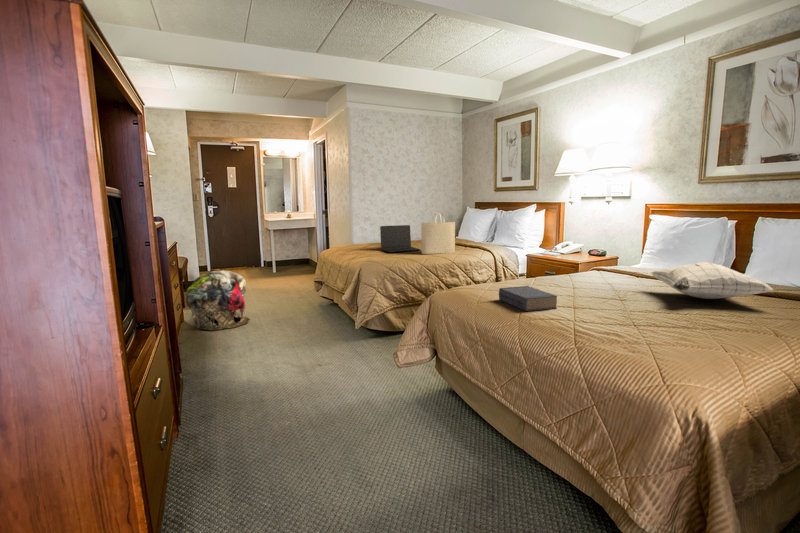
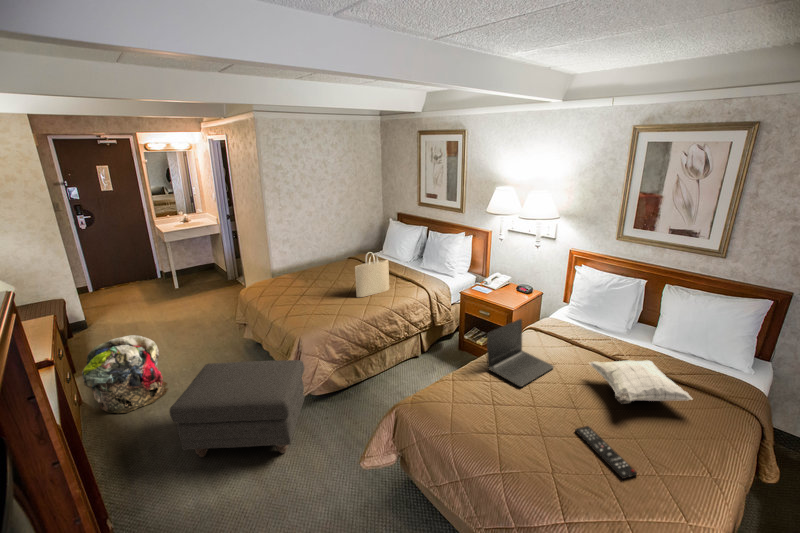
laptop: present [380,225,420,253] -> present [487,319,554,387]
ottoman: none [242,286,363,363] -> present [170,360,305,457]
book: present [499,286,557,311] -> none [464,399,523,447]
remote control: none [619,306,684,331] -> present [575,426,637,479]

